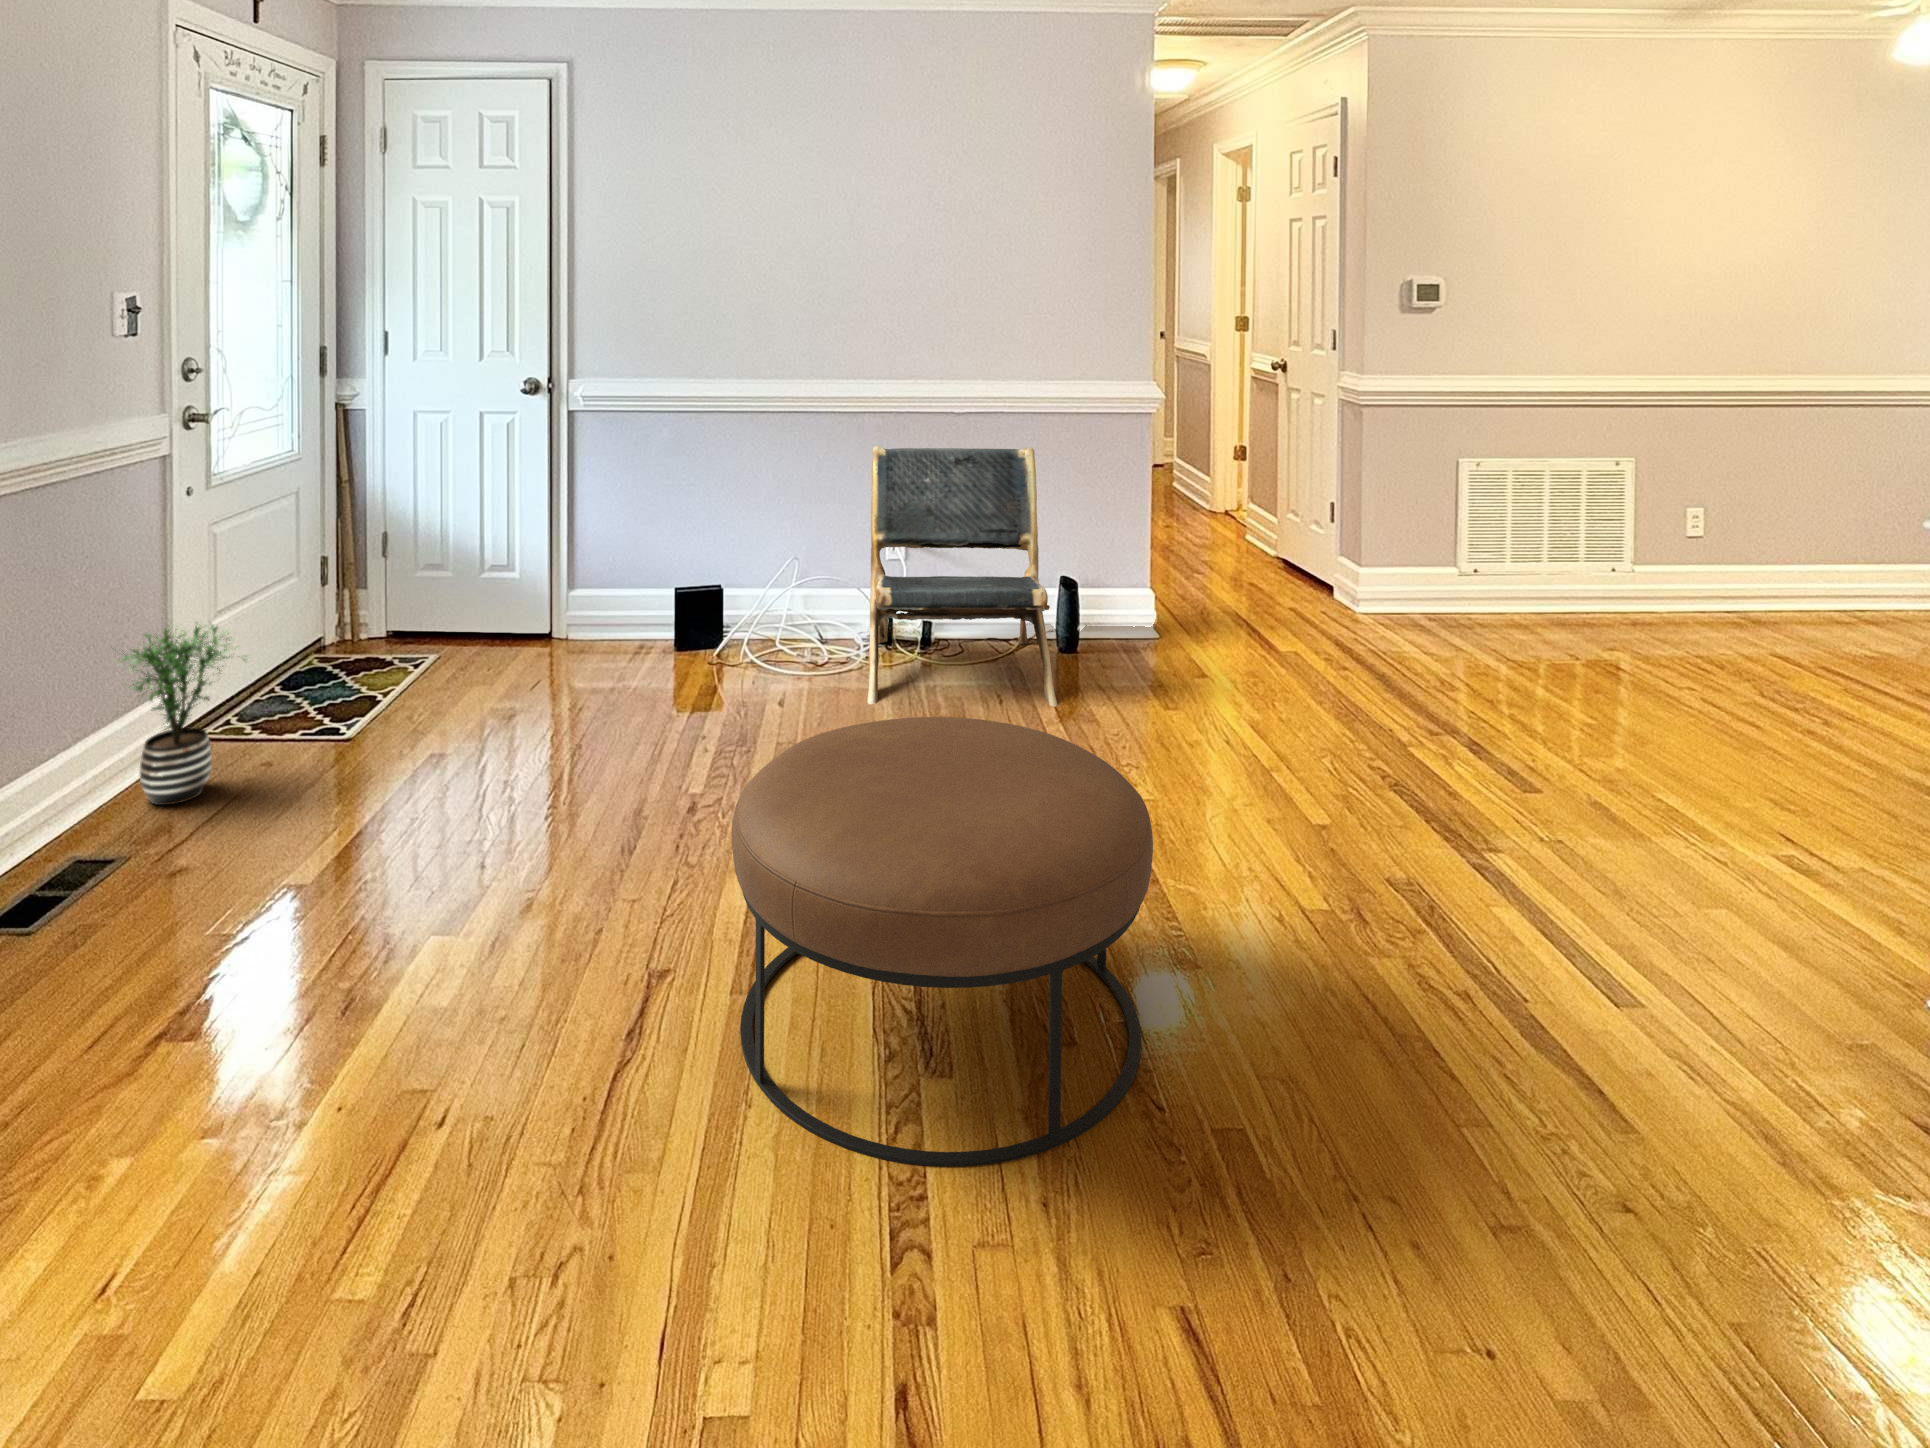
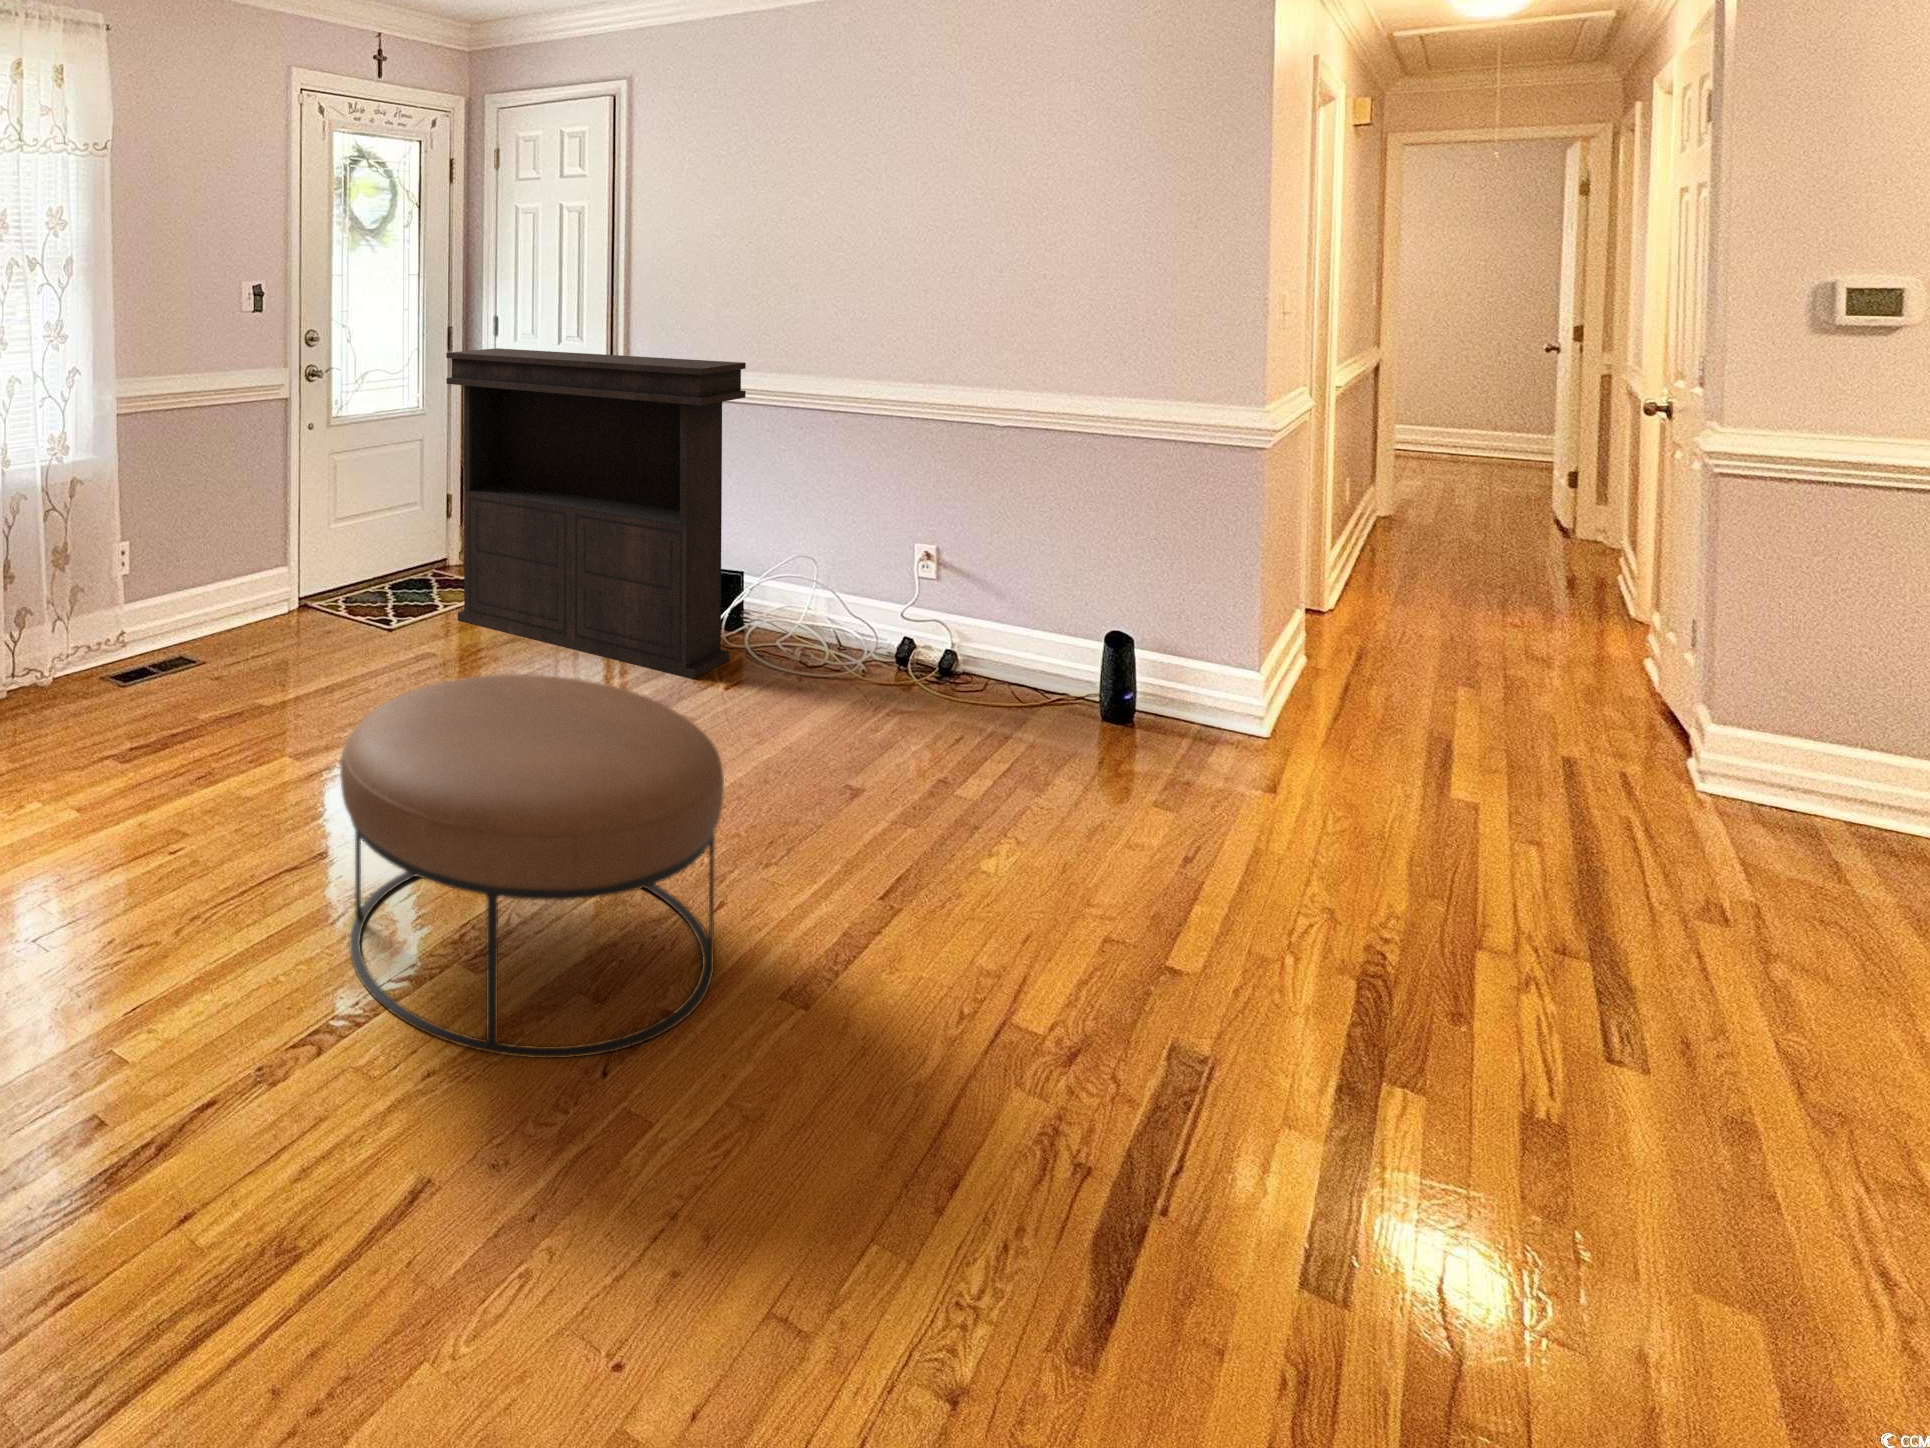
console table: none [407,372,760,705] -> present [446,348,746,679]
lounge chair: present [867,446,1058,707] -> none [811,451,1095,770]
potted plant: present [112,625,232,805] -> none [224,515,304,642]

